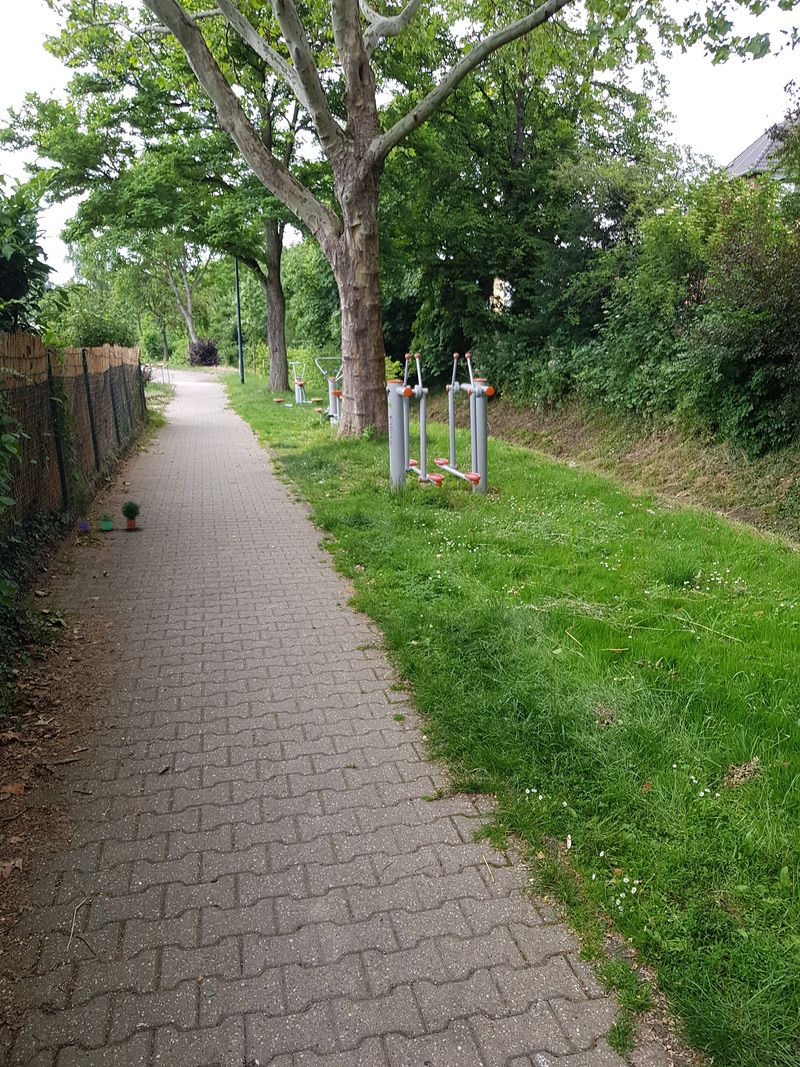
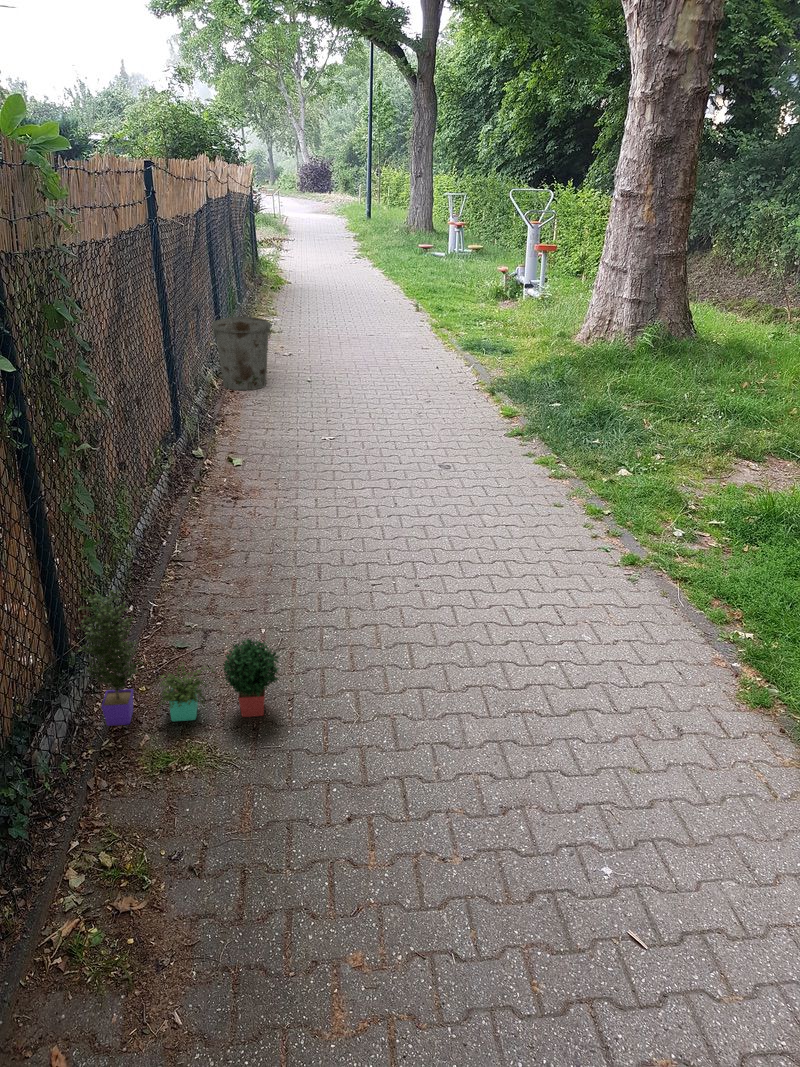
trash can: none [114,425,148,467] -> present [212,314,271,390]

